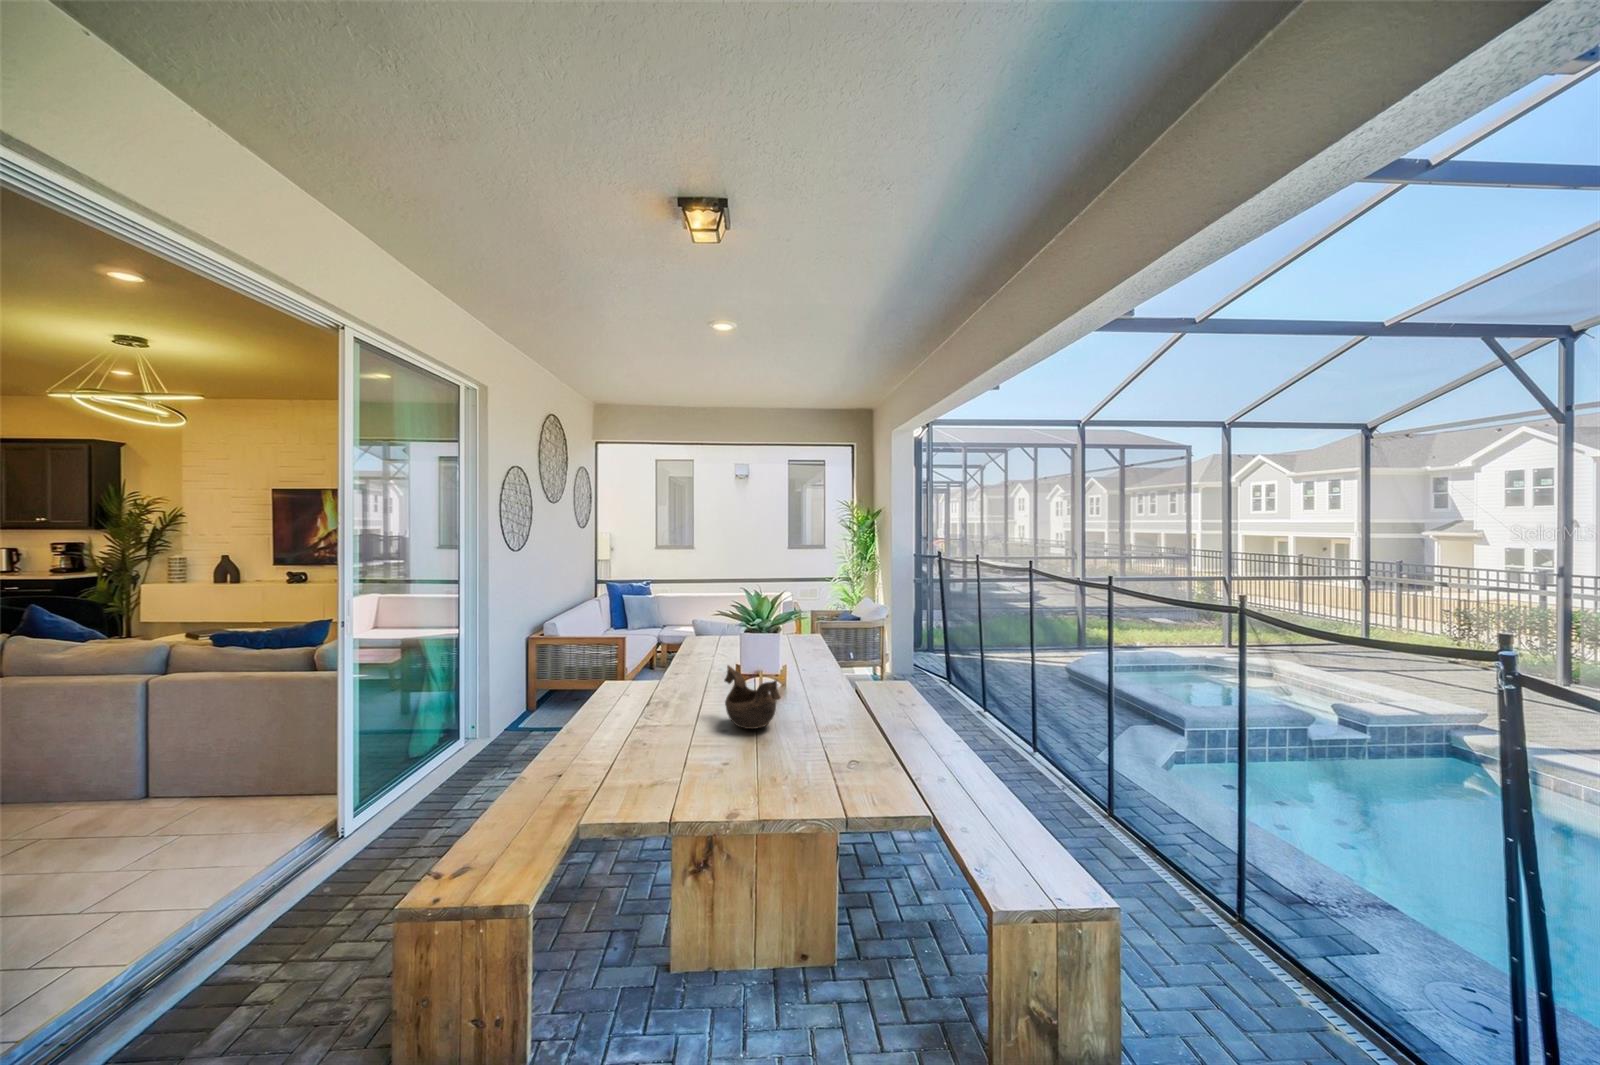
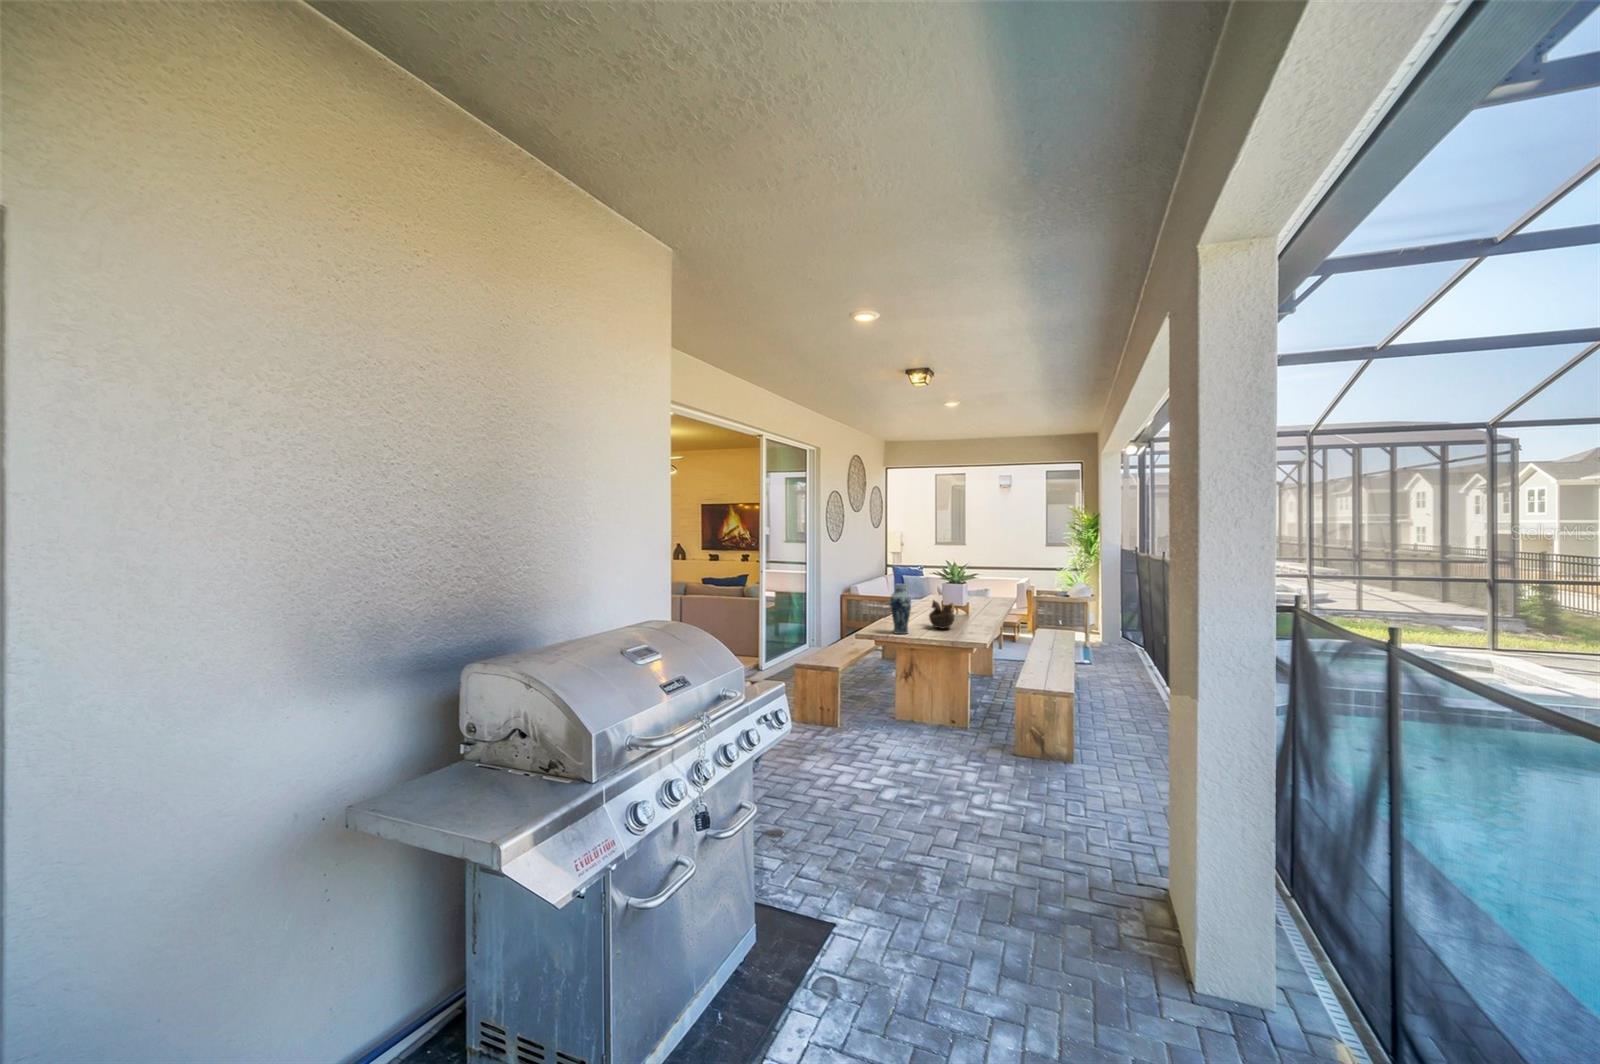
vase: none [649,645,696,761] -> present [890,584,911,634]

